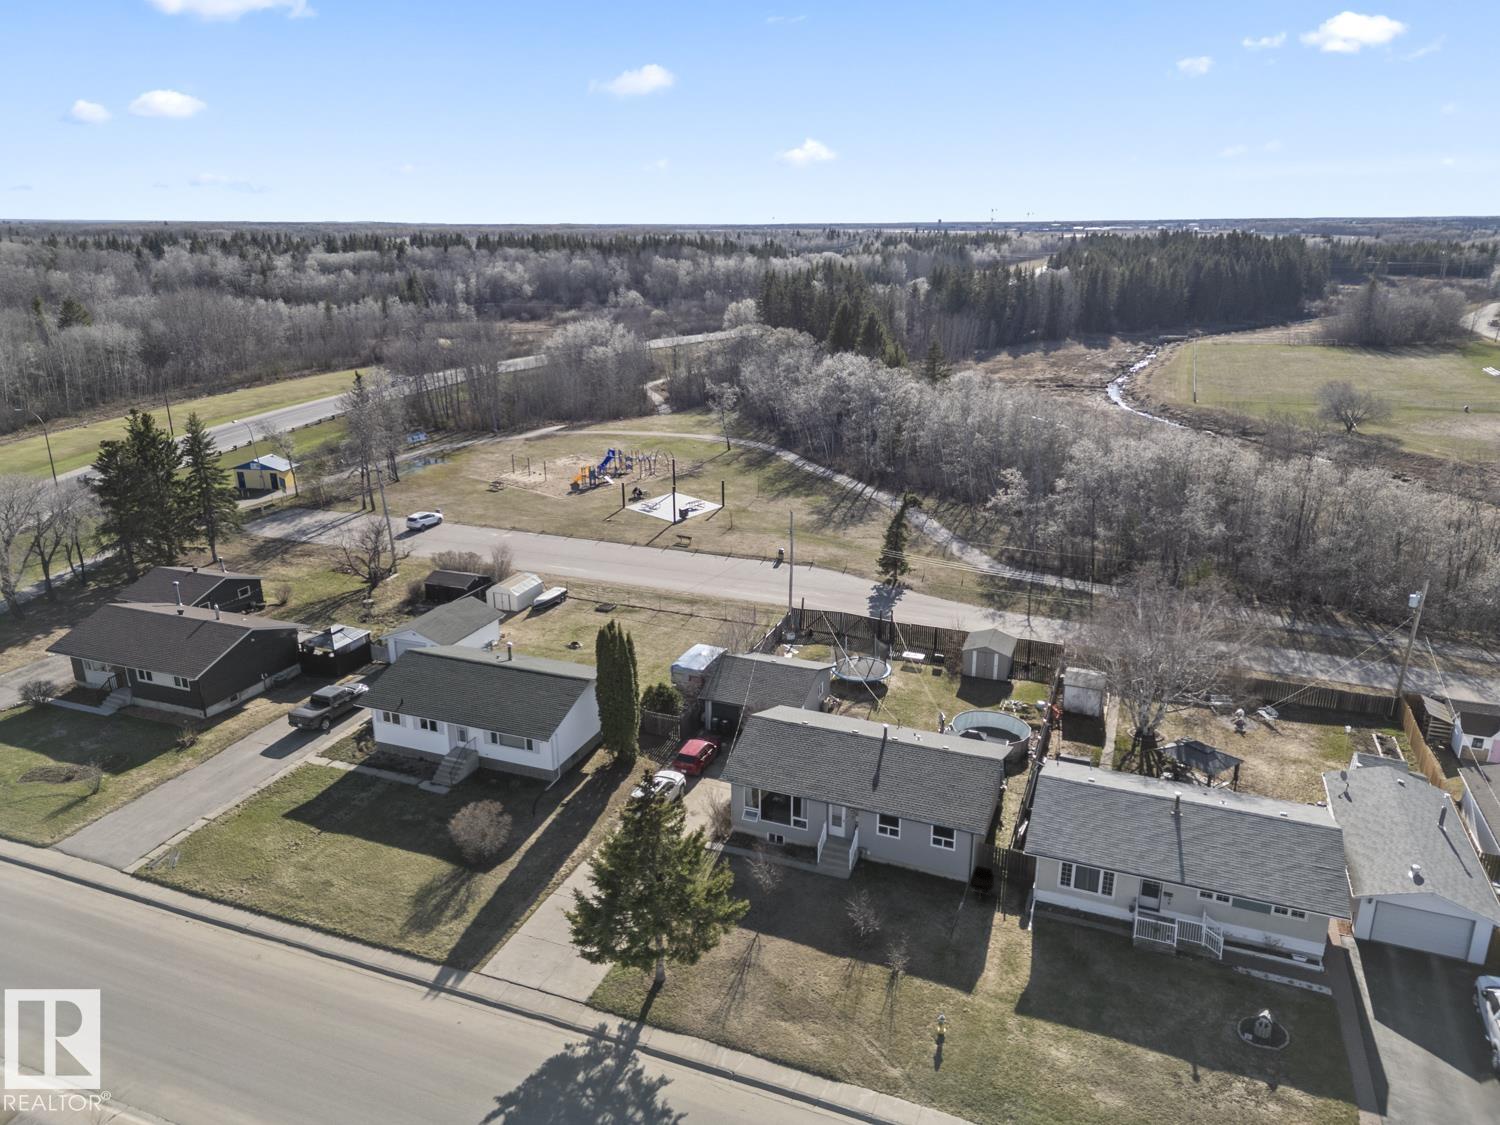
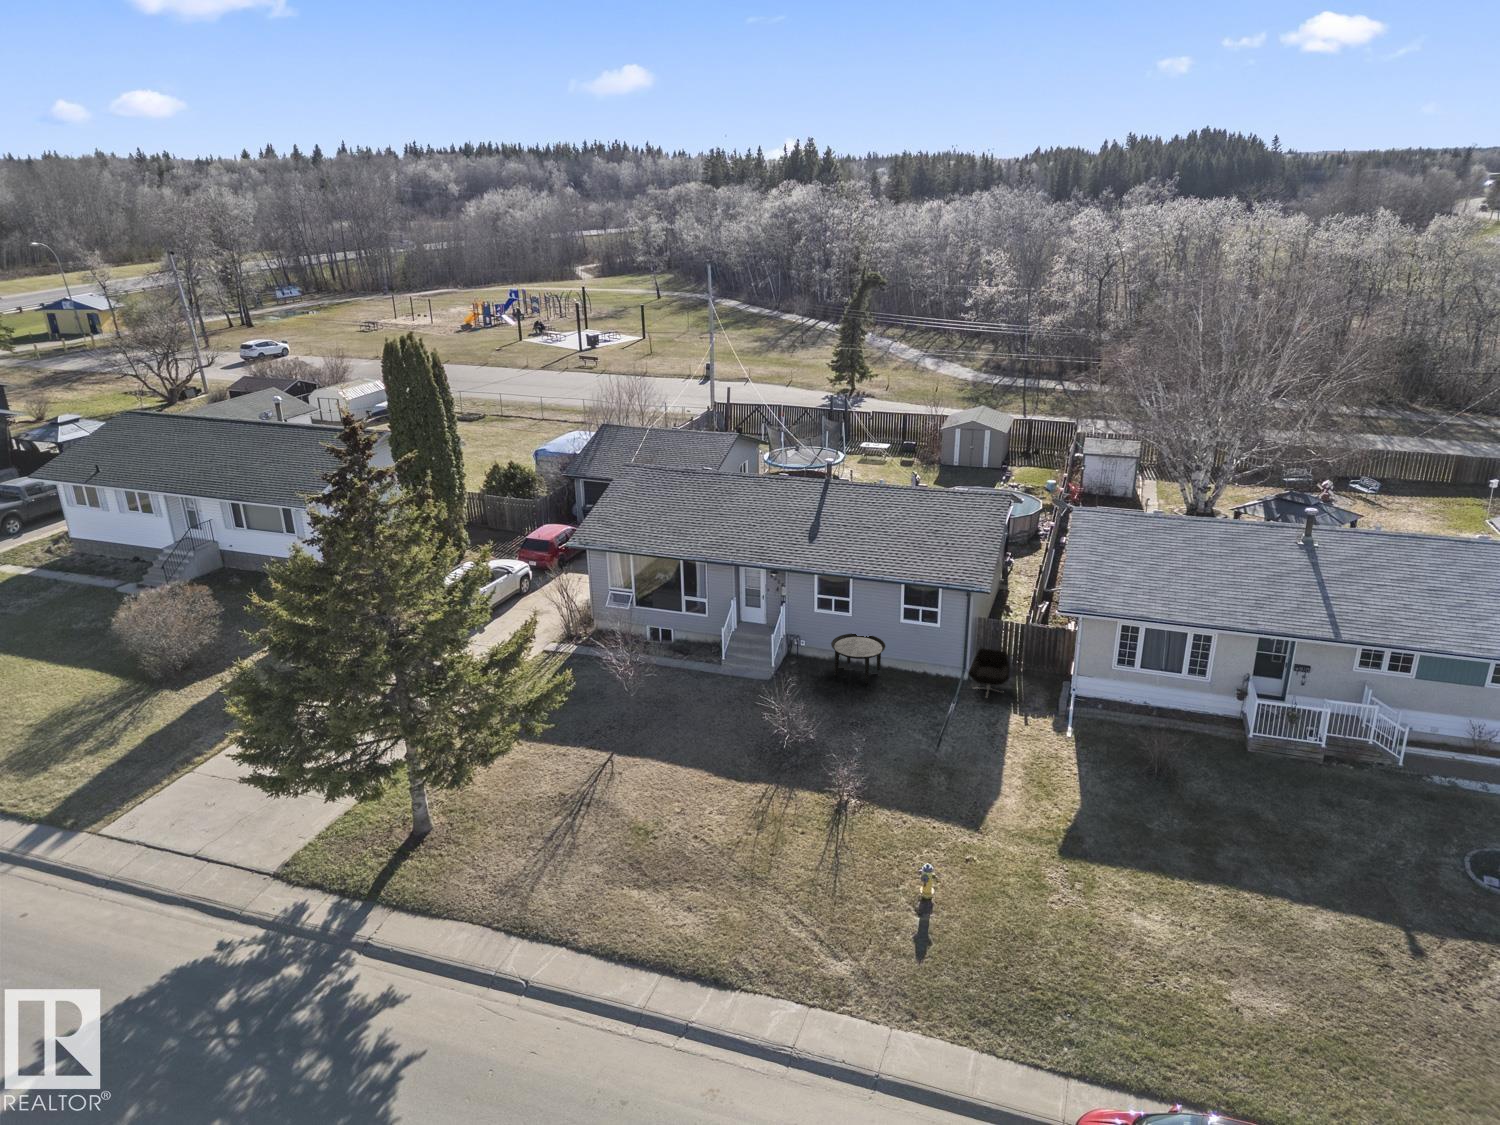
round table: none [885,850,918,885] -> present [831,633,886,684]

